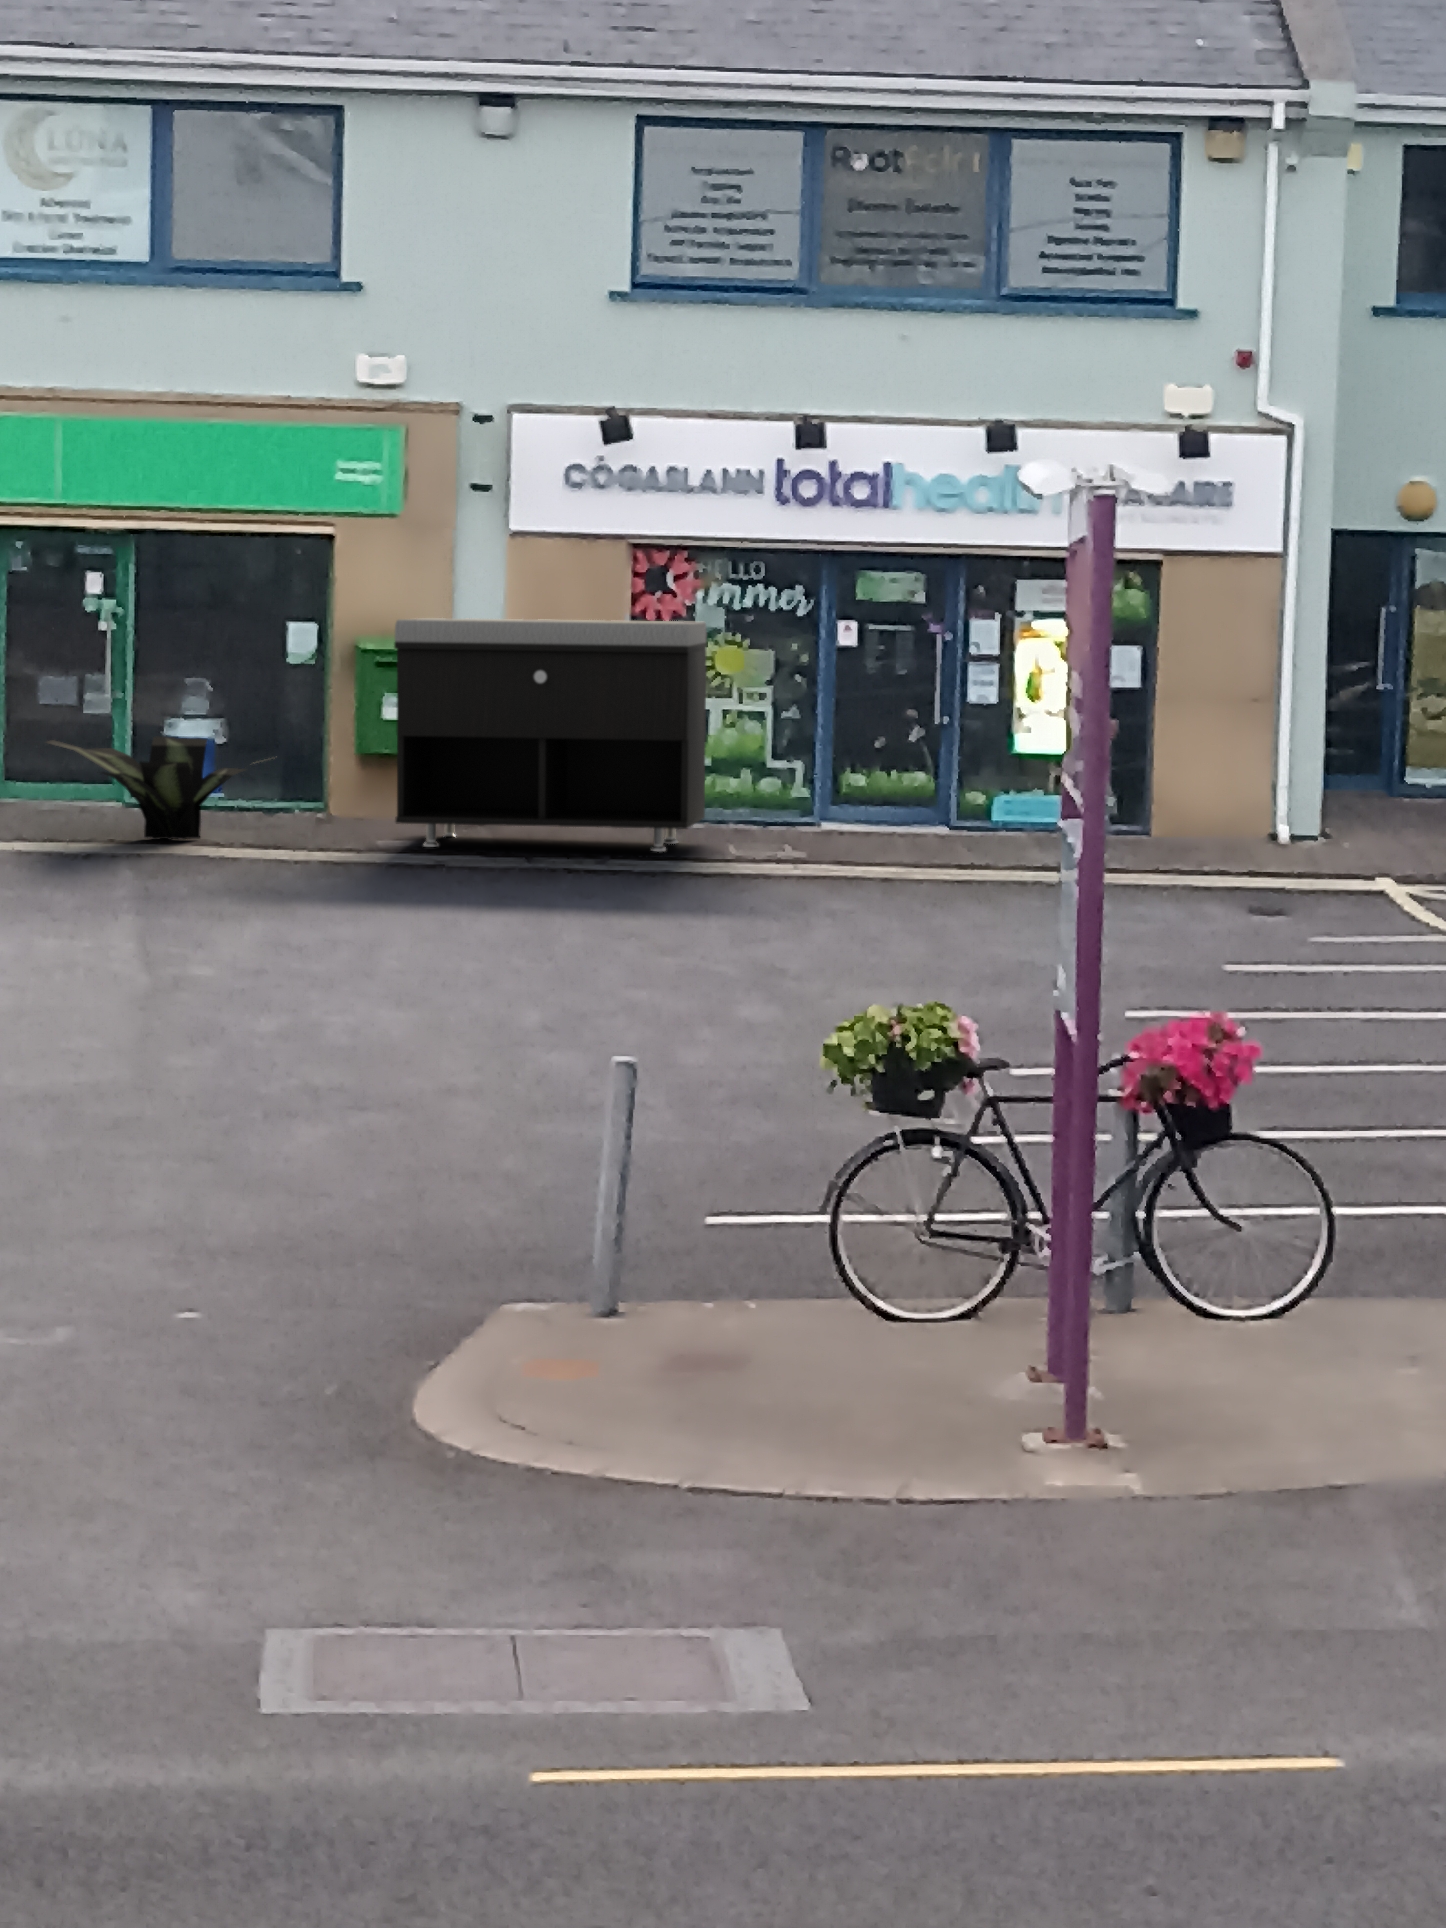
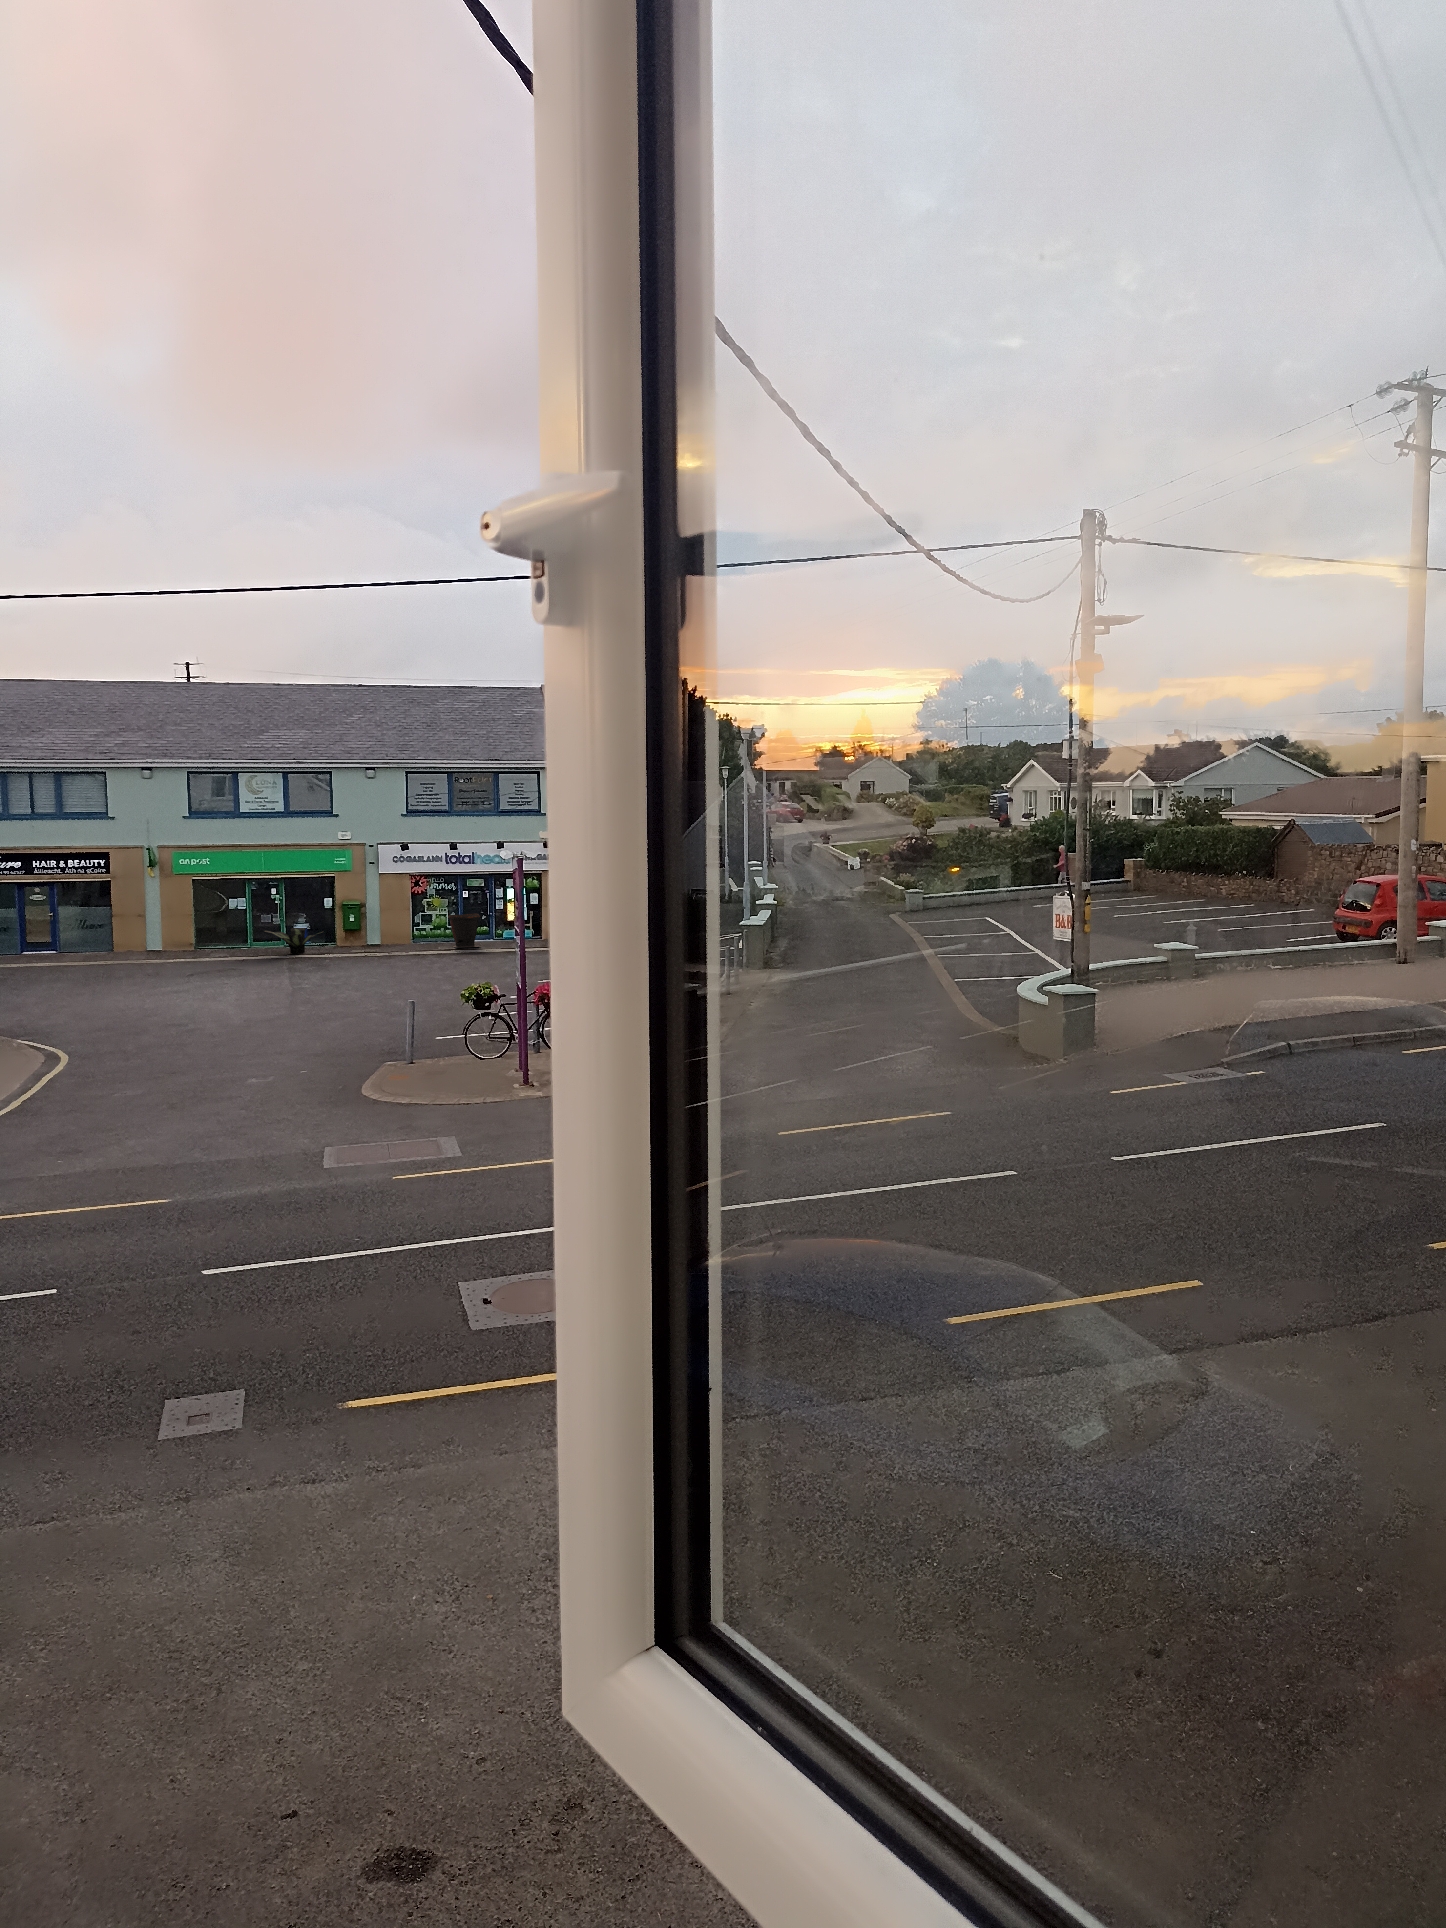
storage bench: present [394,618,707,852] -> none [351,893,433,952]
bucket: none [774,706,904,852] -> present [448,913,480,947]

